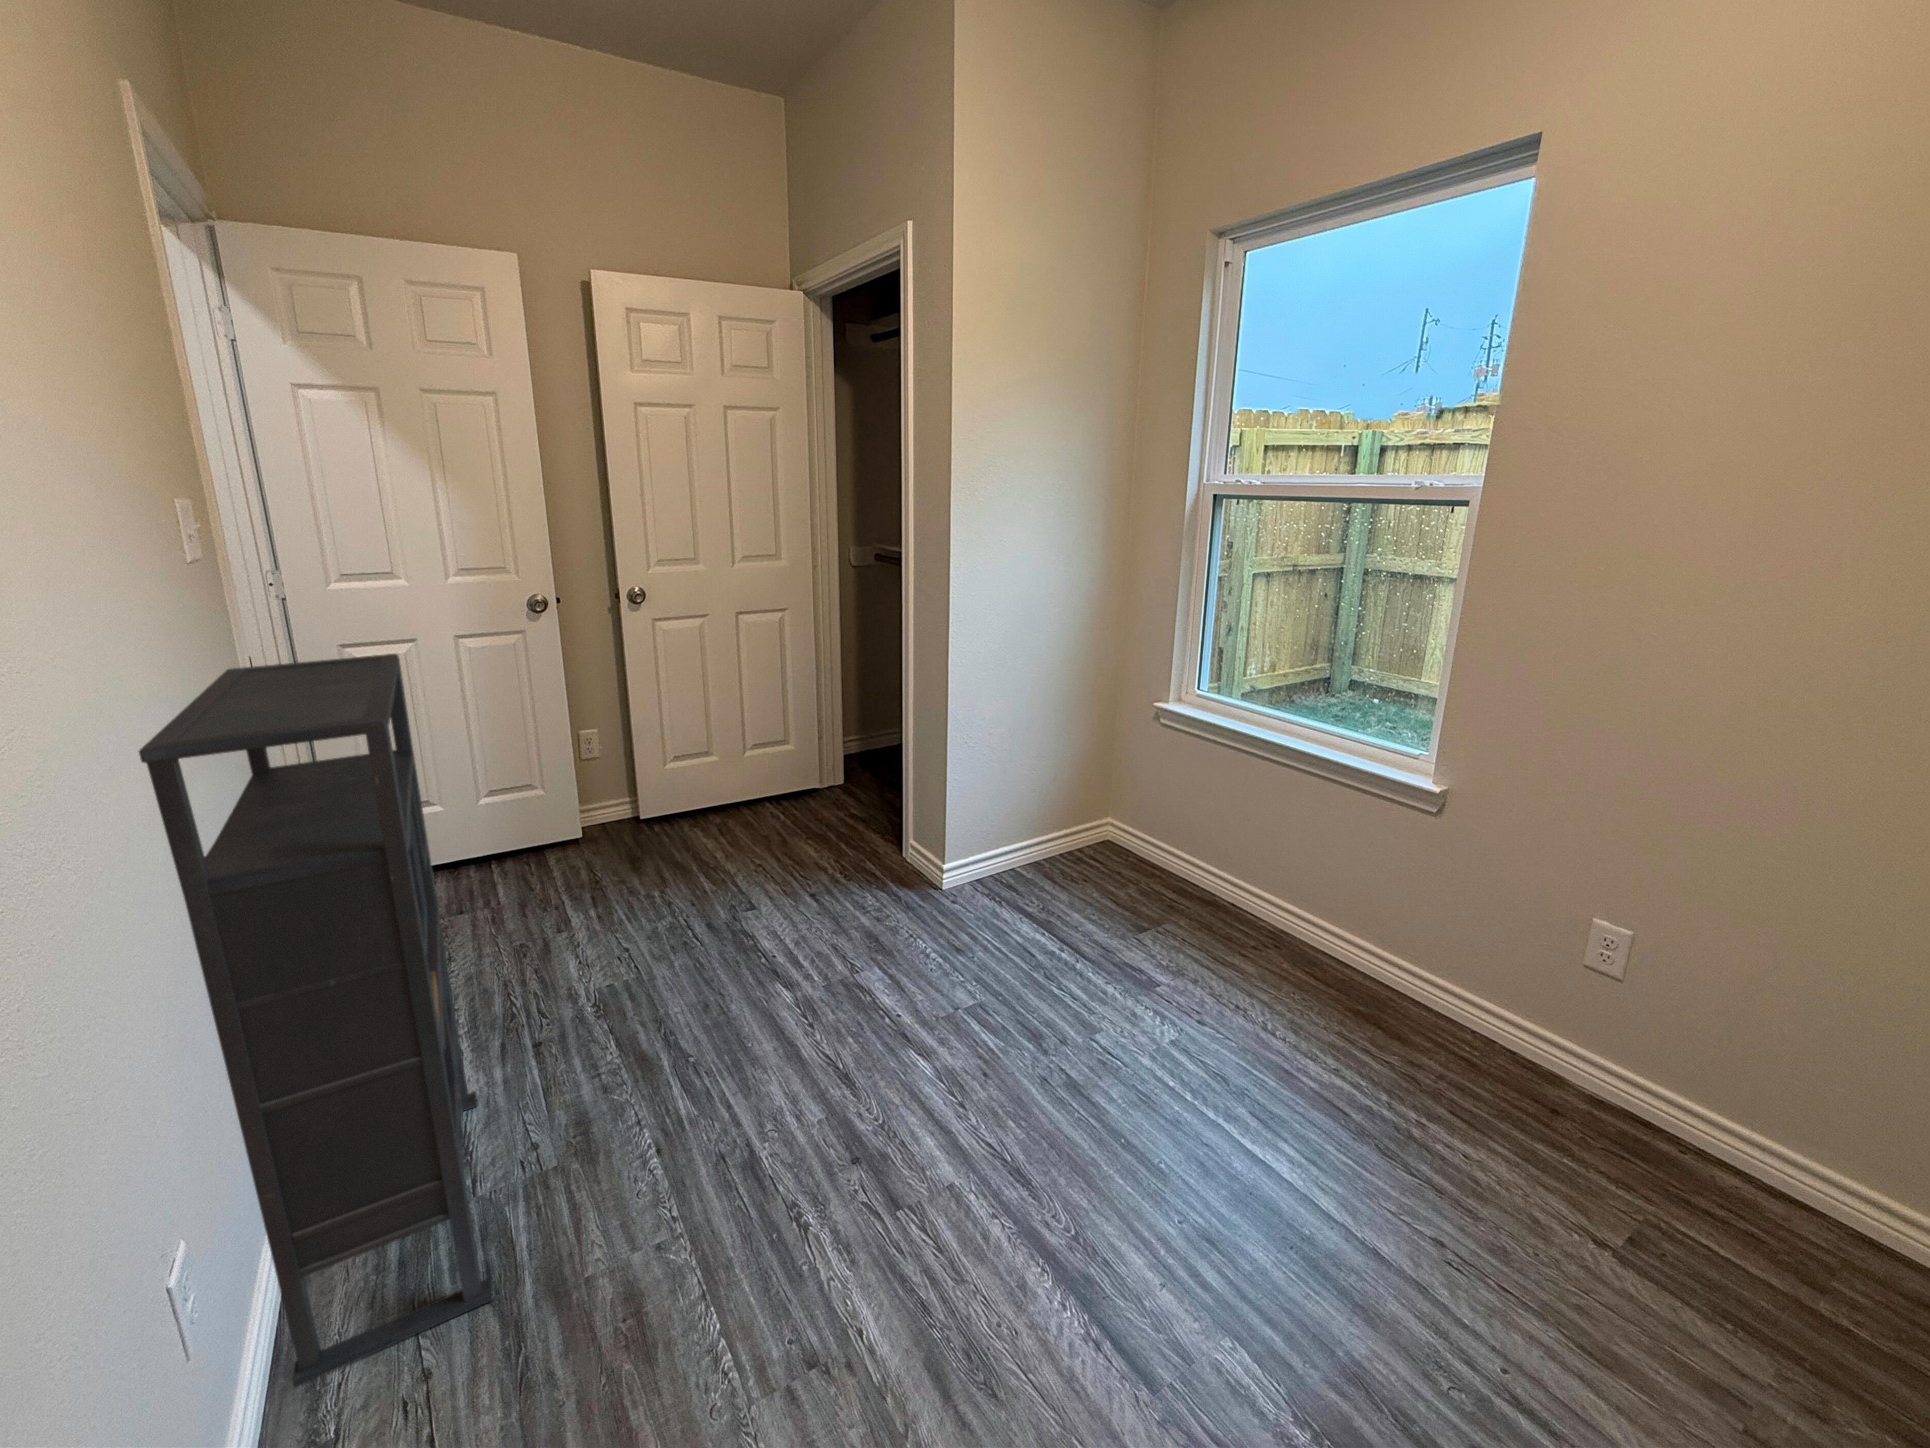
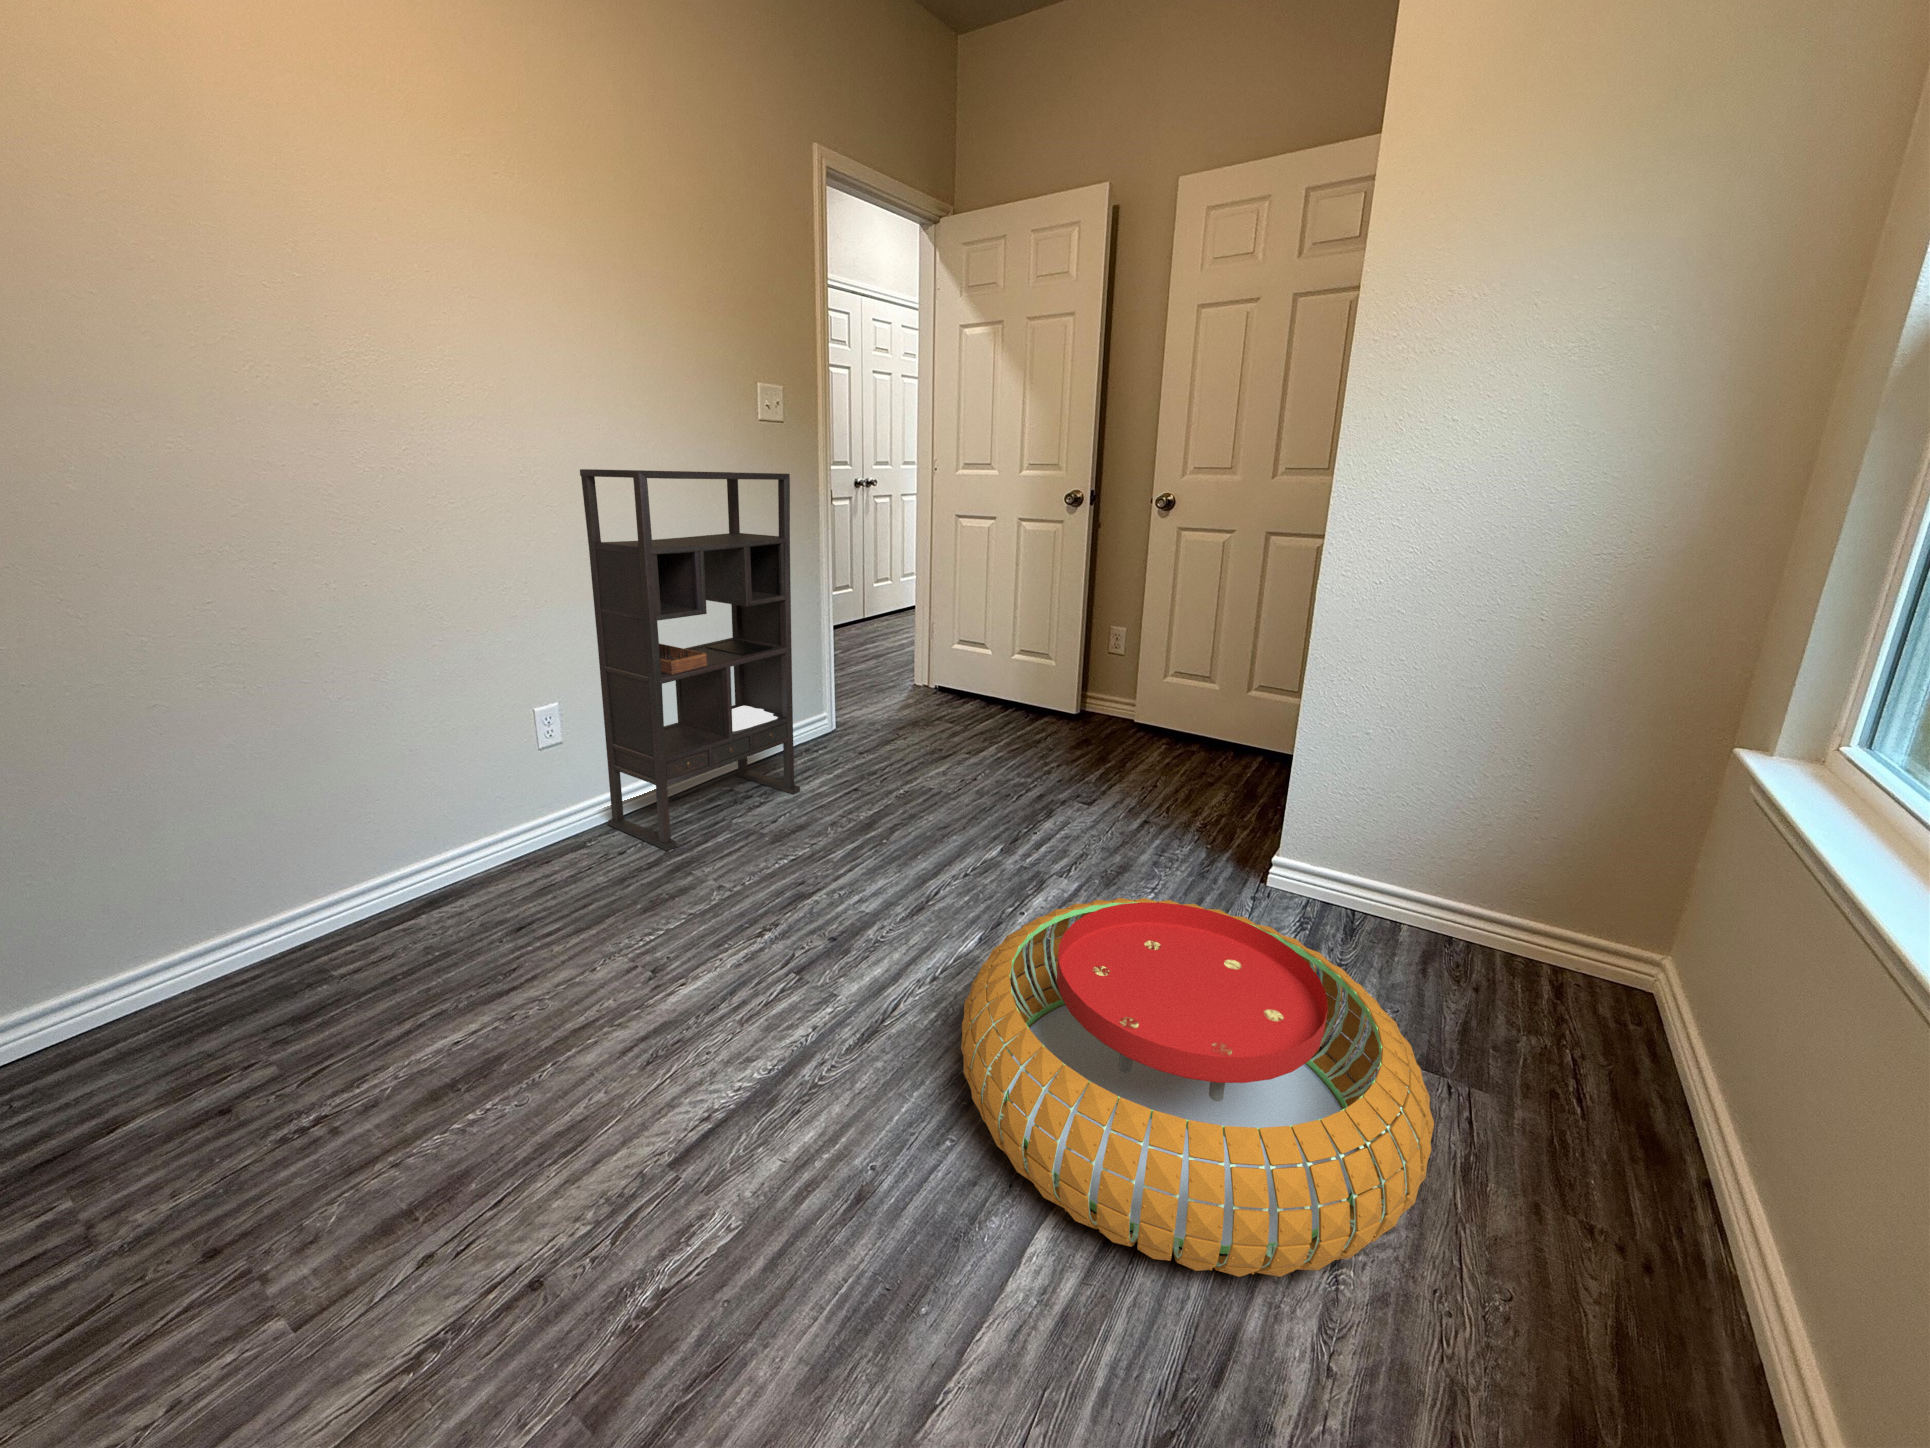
pouf: none [1006,896,1316,1131] -> present [961,898,1434,1277]

